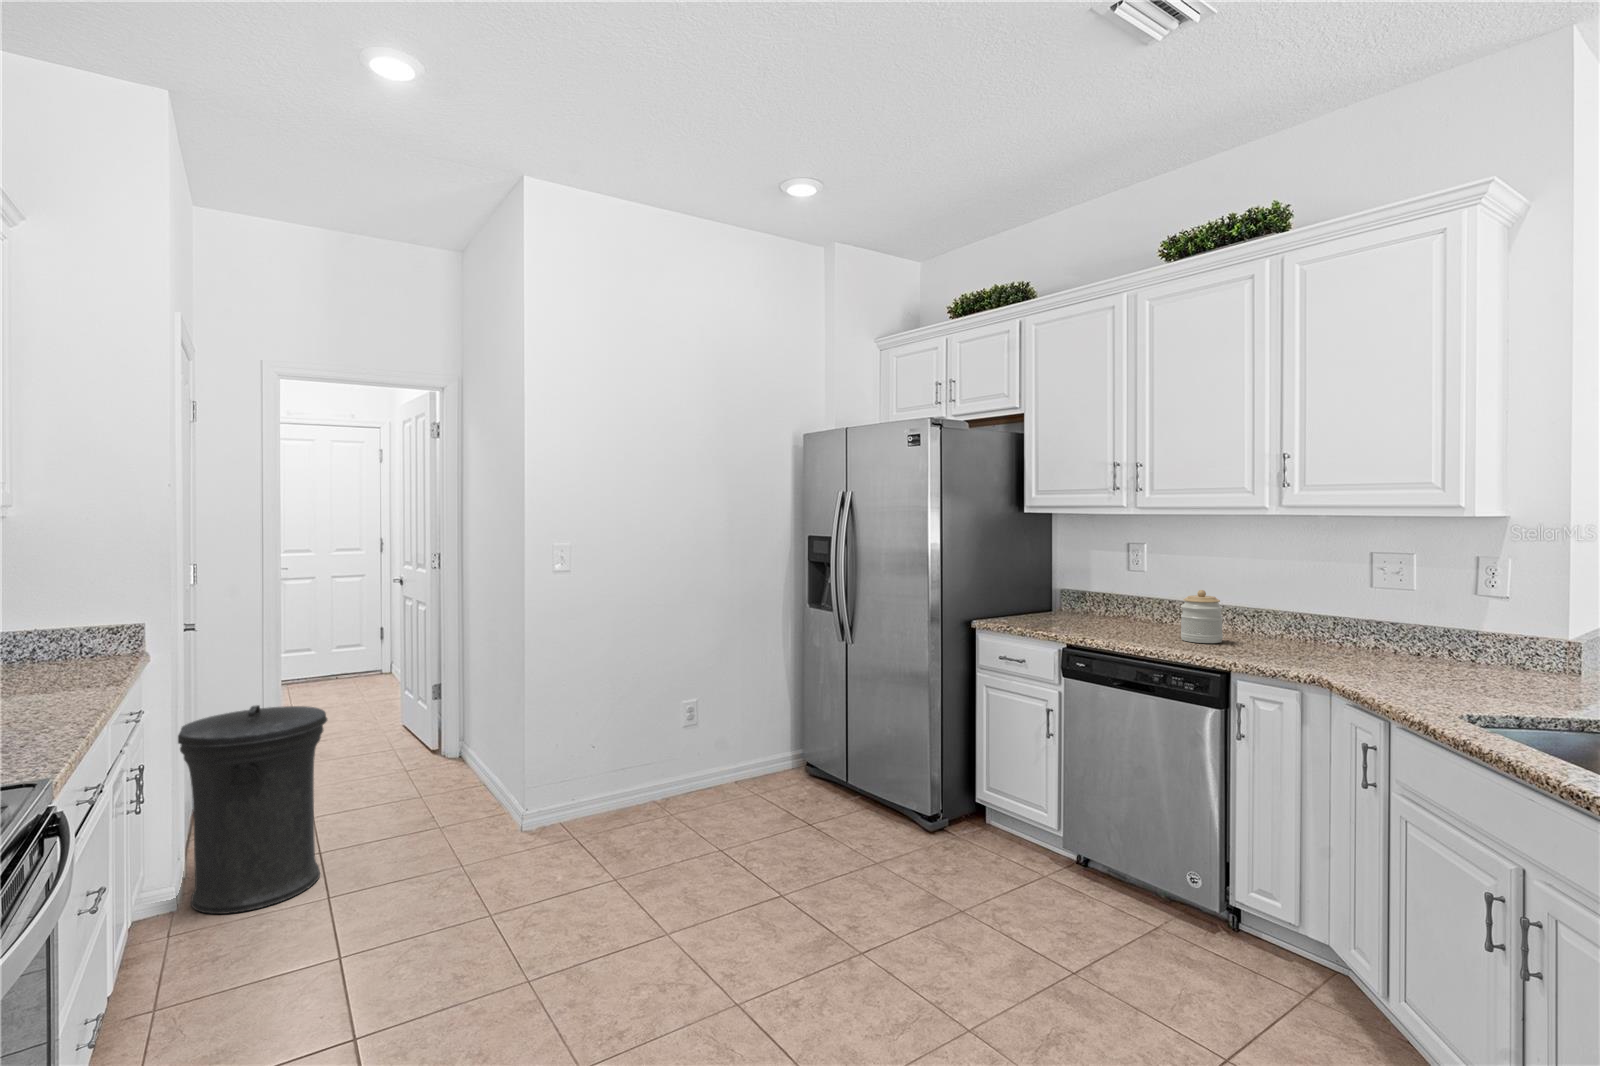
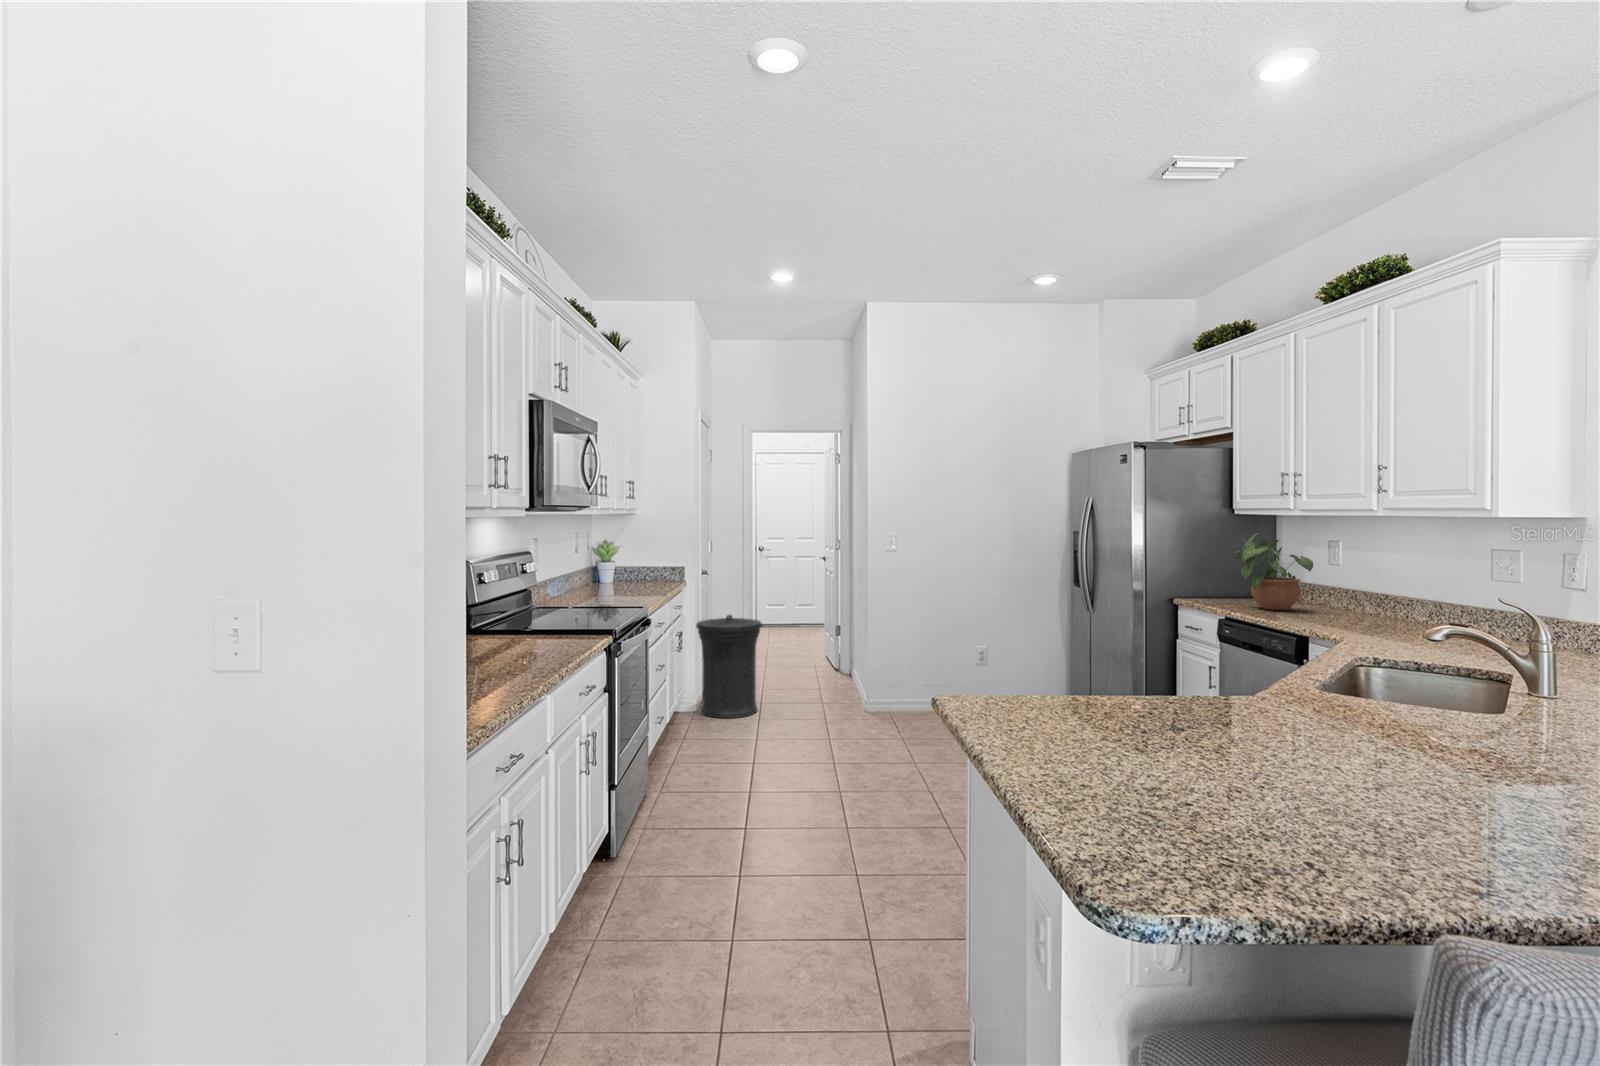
potted plant: none [1065,536,1151,631] -> present [1233,533,1313,610]
jar: present [1181,590,1223,643] -> none [1315,577,1353,621]

